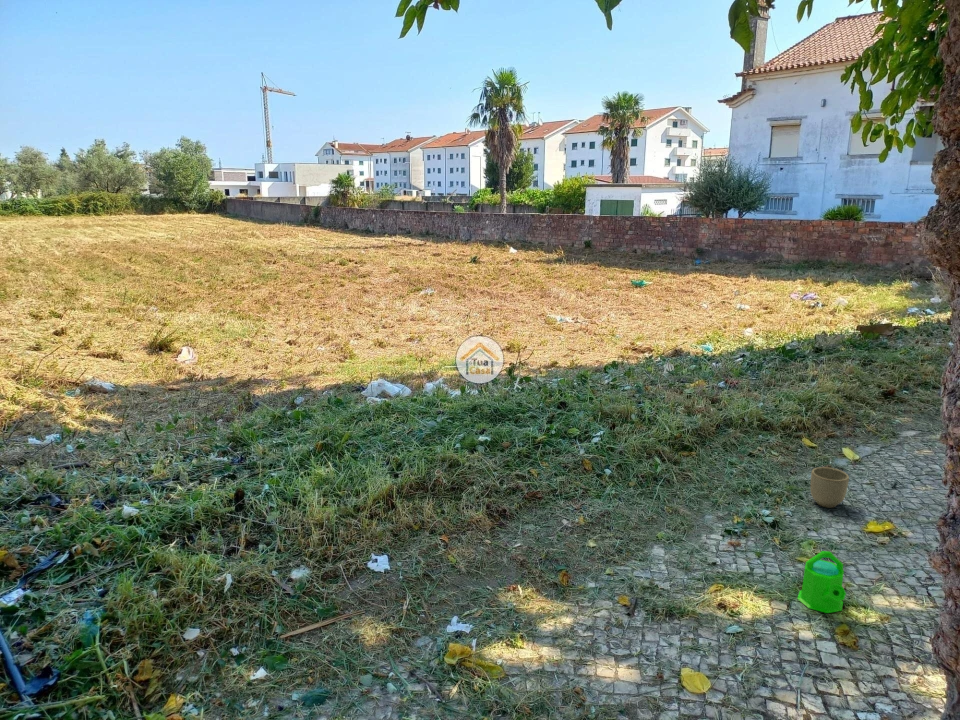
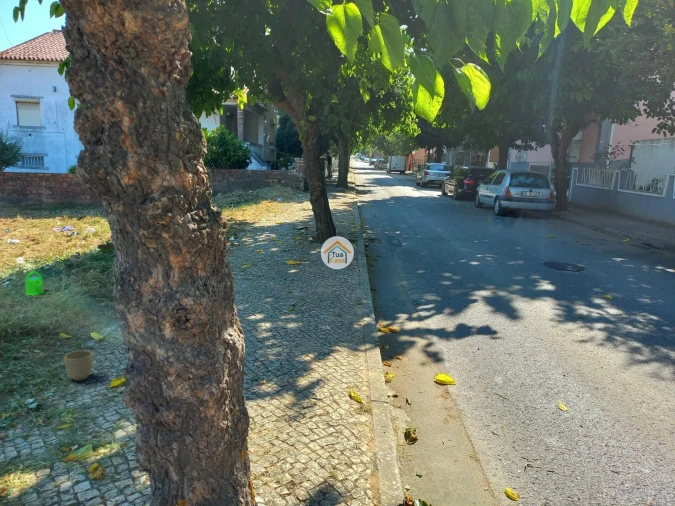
watering can: present [798,551,846,613] -> present [25,271,44,295]

